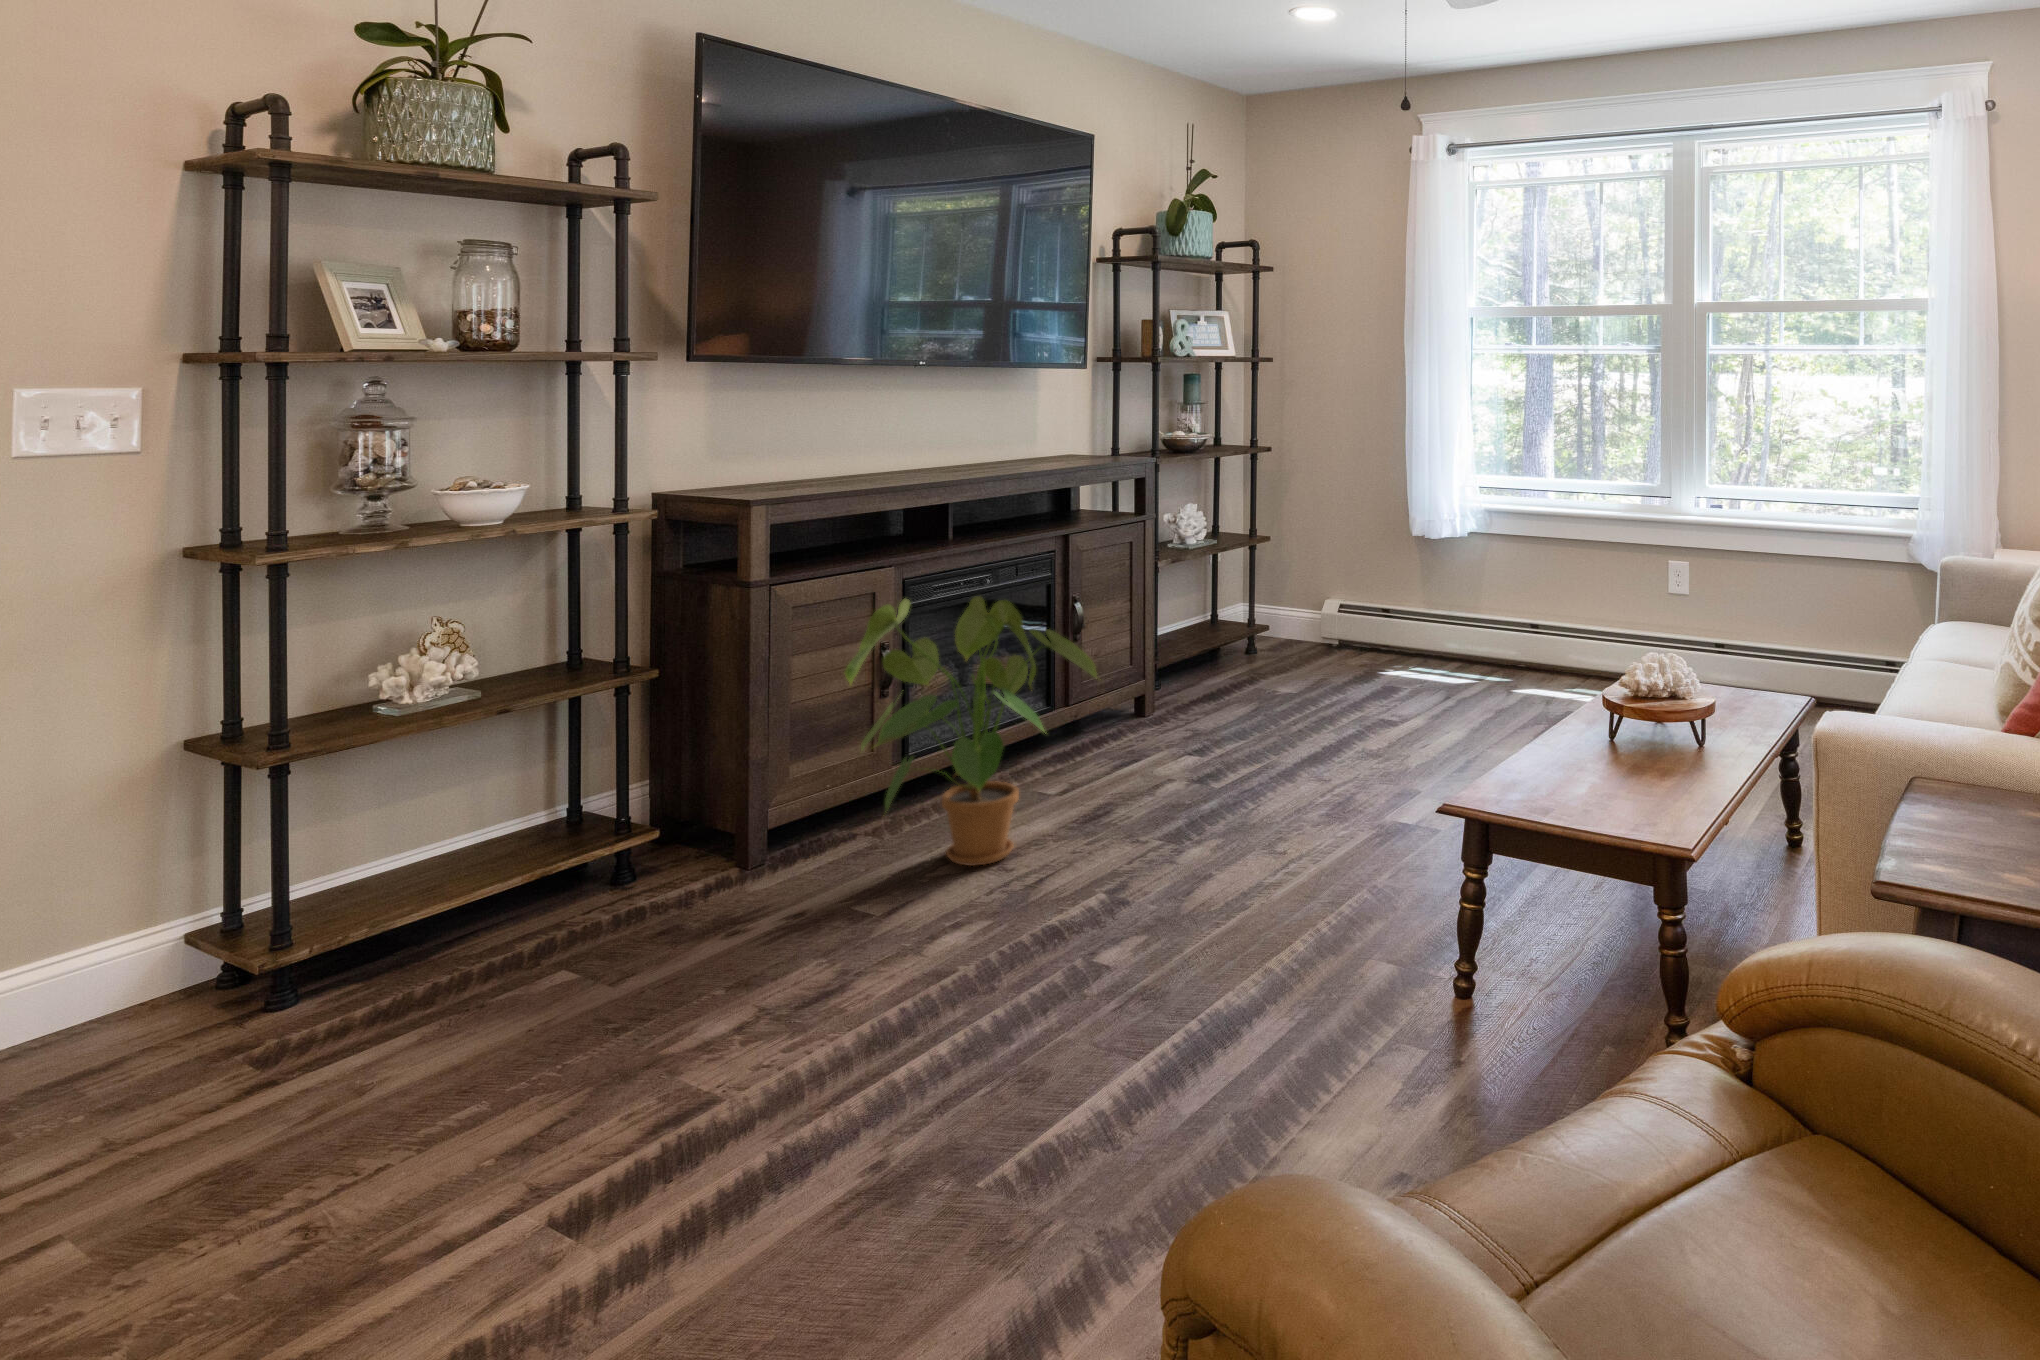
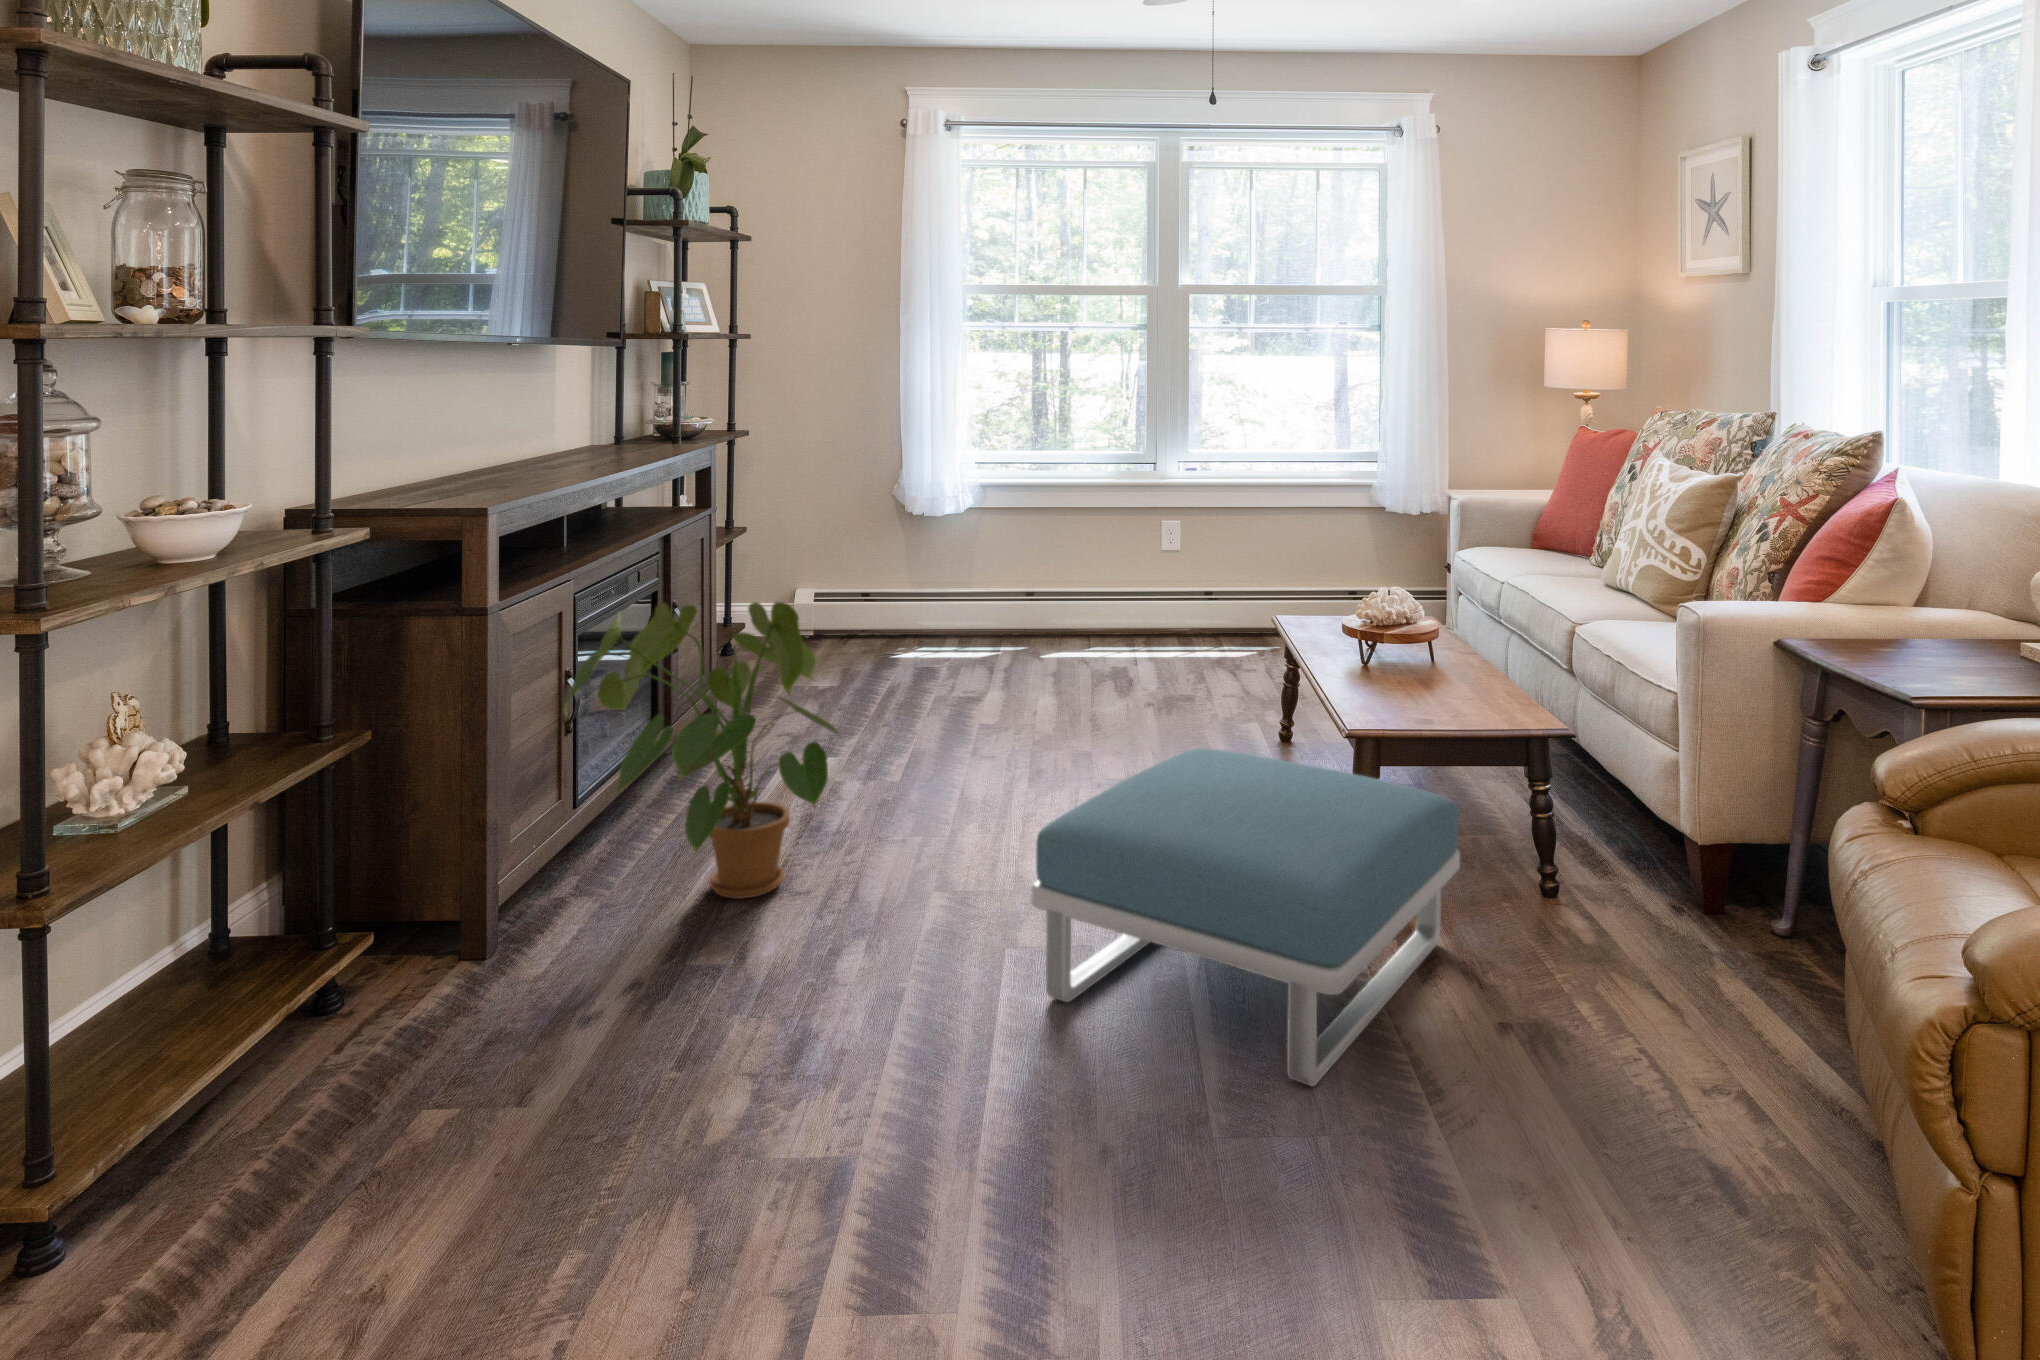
footstool: none [1049,795,1485,1146] -> present [1031,748,1460,1086]

